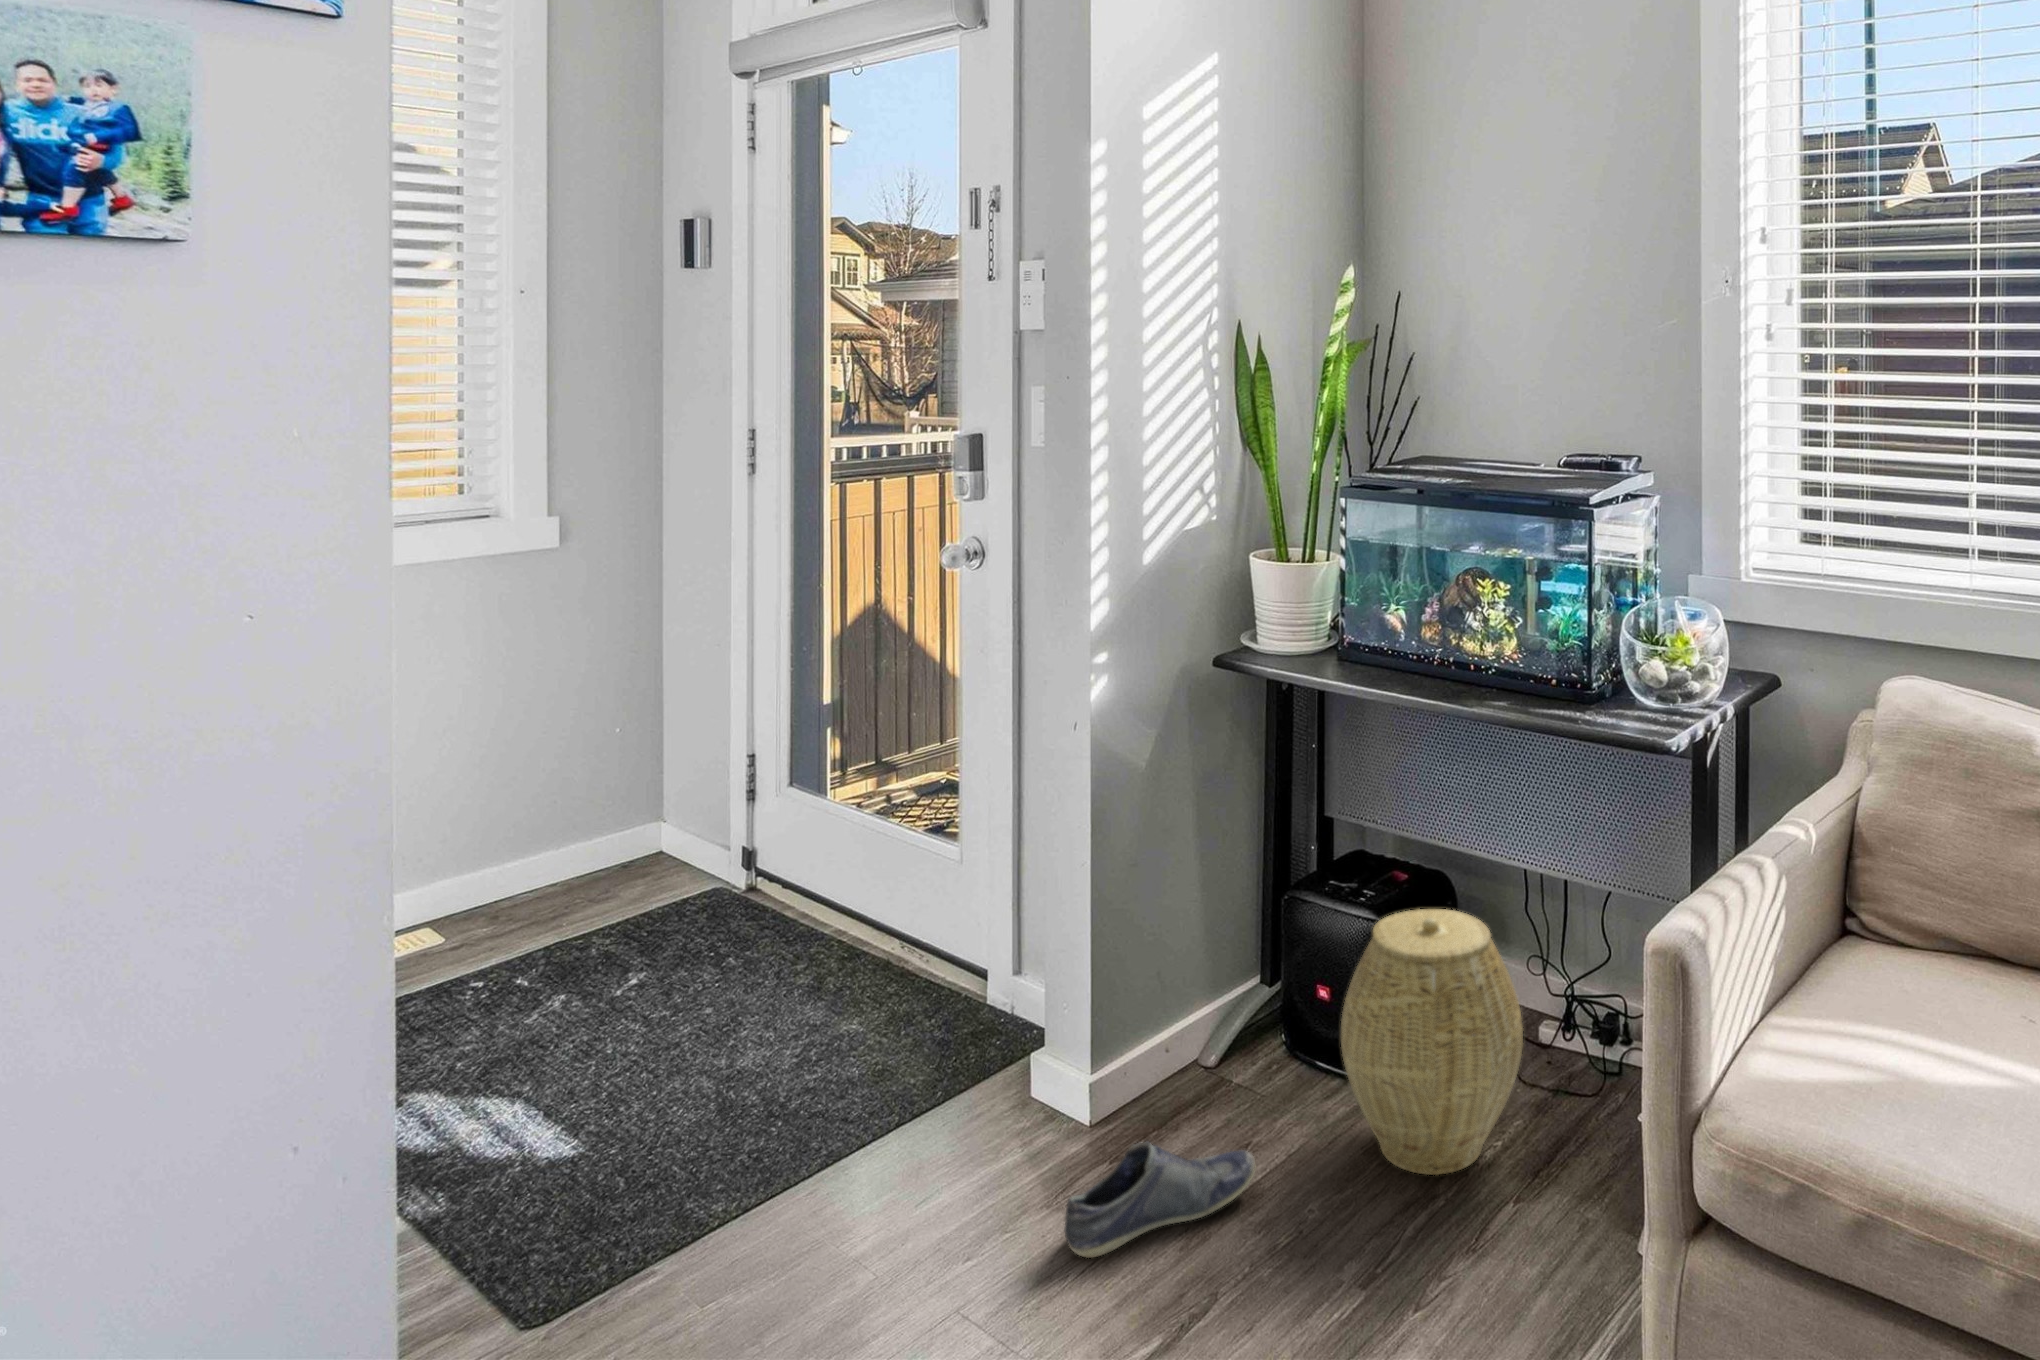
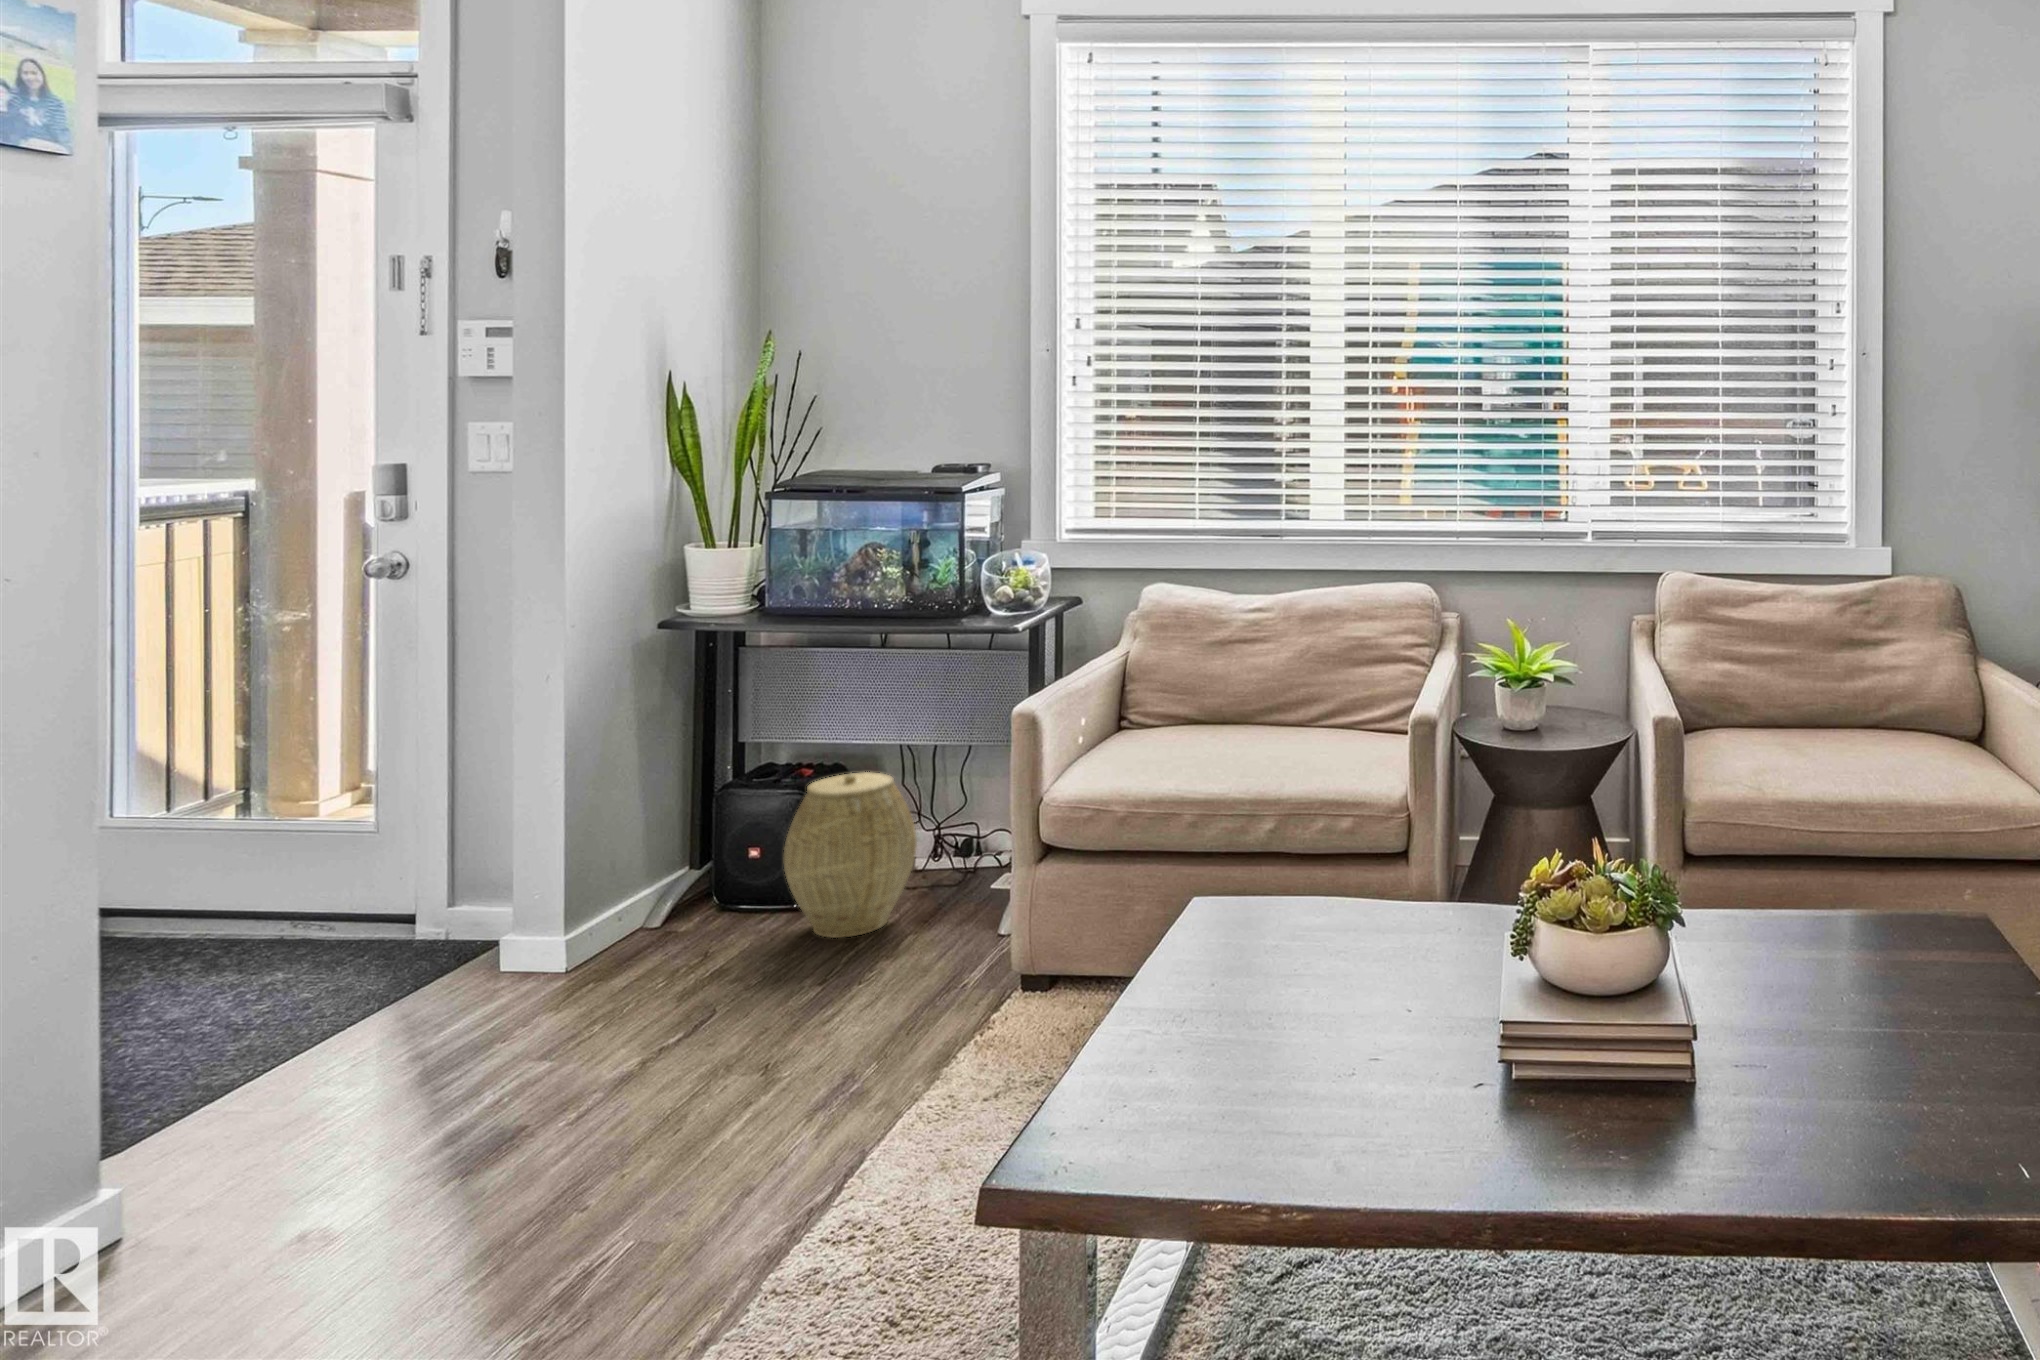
shoe: present [1064,1142,1255,1258] -> none [598,938,730,1012]

